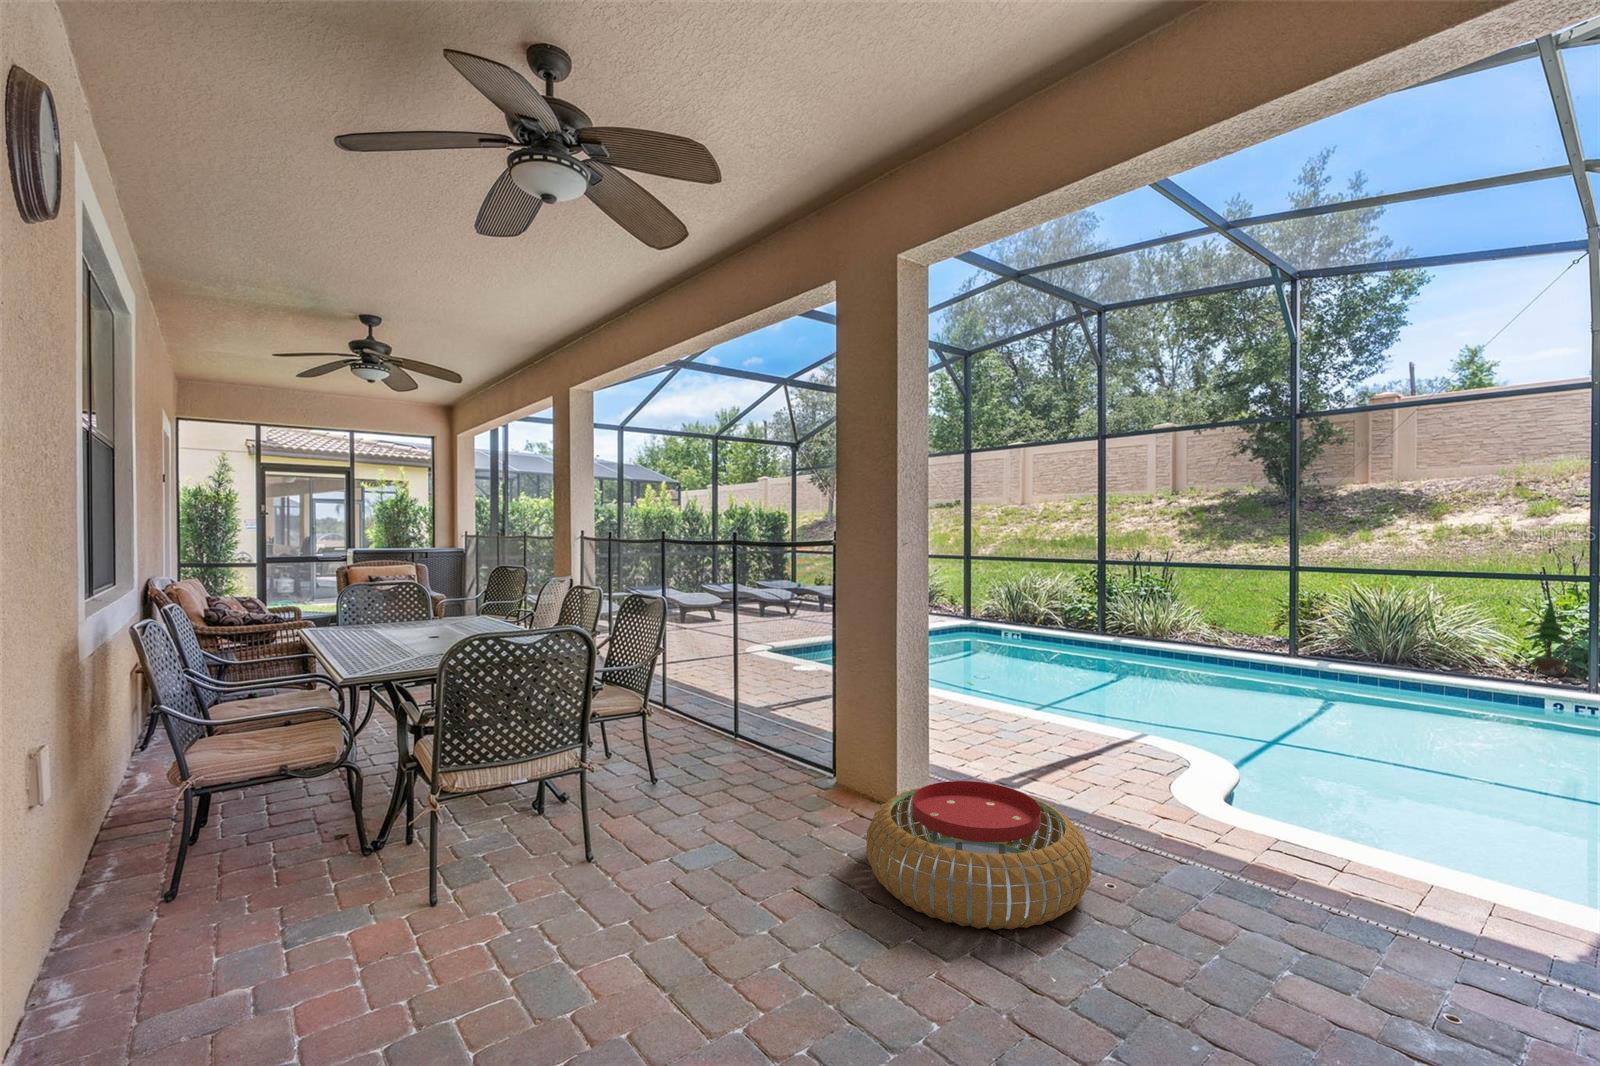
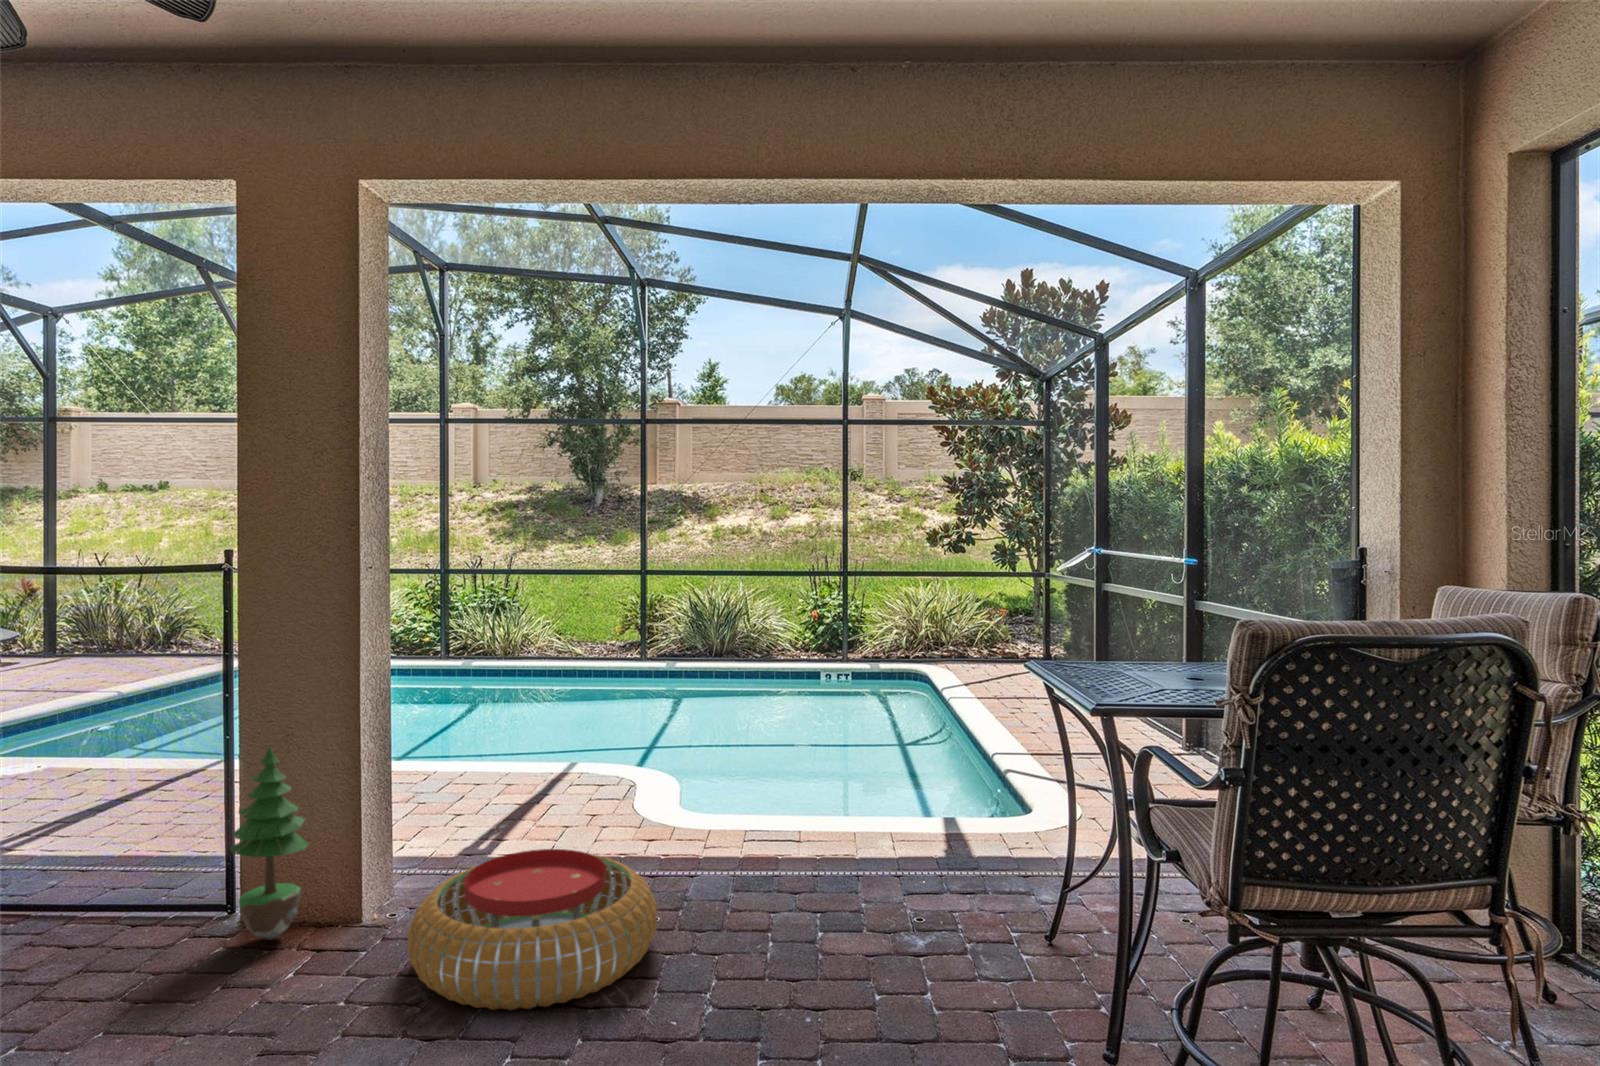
potted tree: present [1533,602,1568,676] -> present [230,747,308,940]

